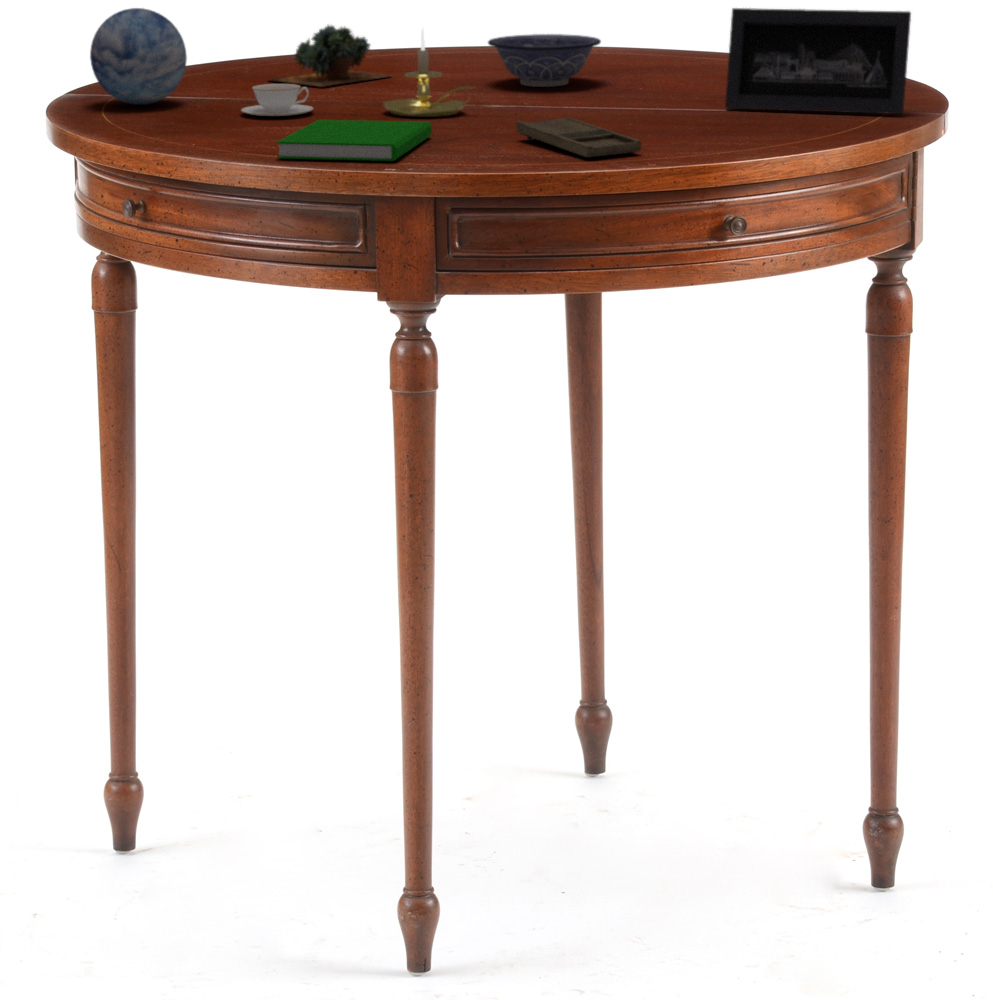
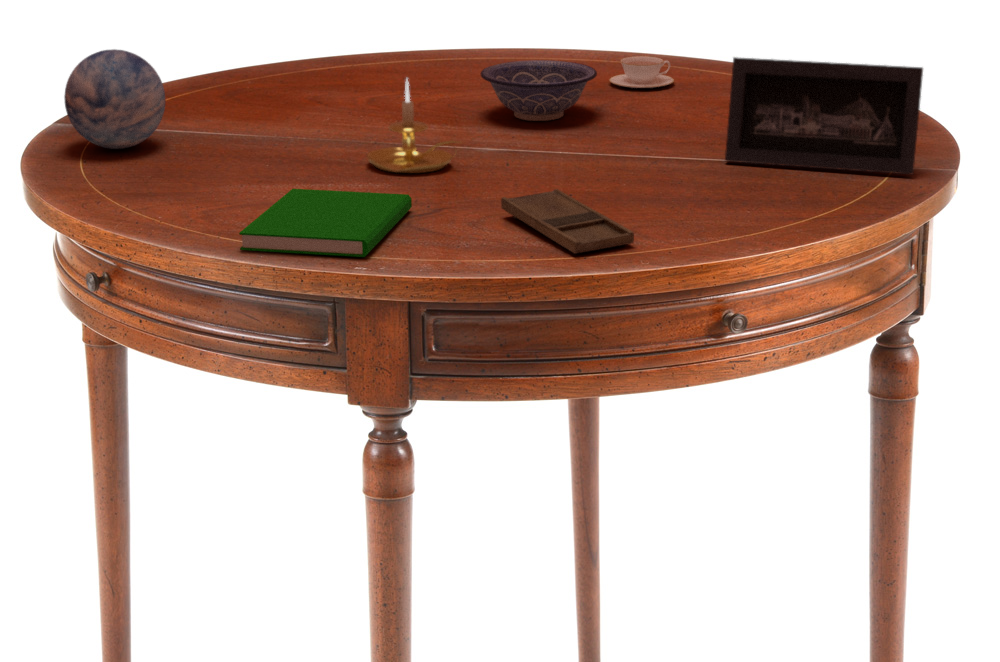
succulent plant: present [269,25,389,87] -> none [256,49,386,119]
teacup: present [241,84,313,116] -> present [609,56,674,88]

